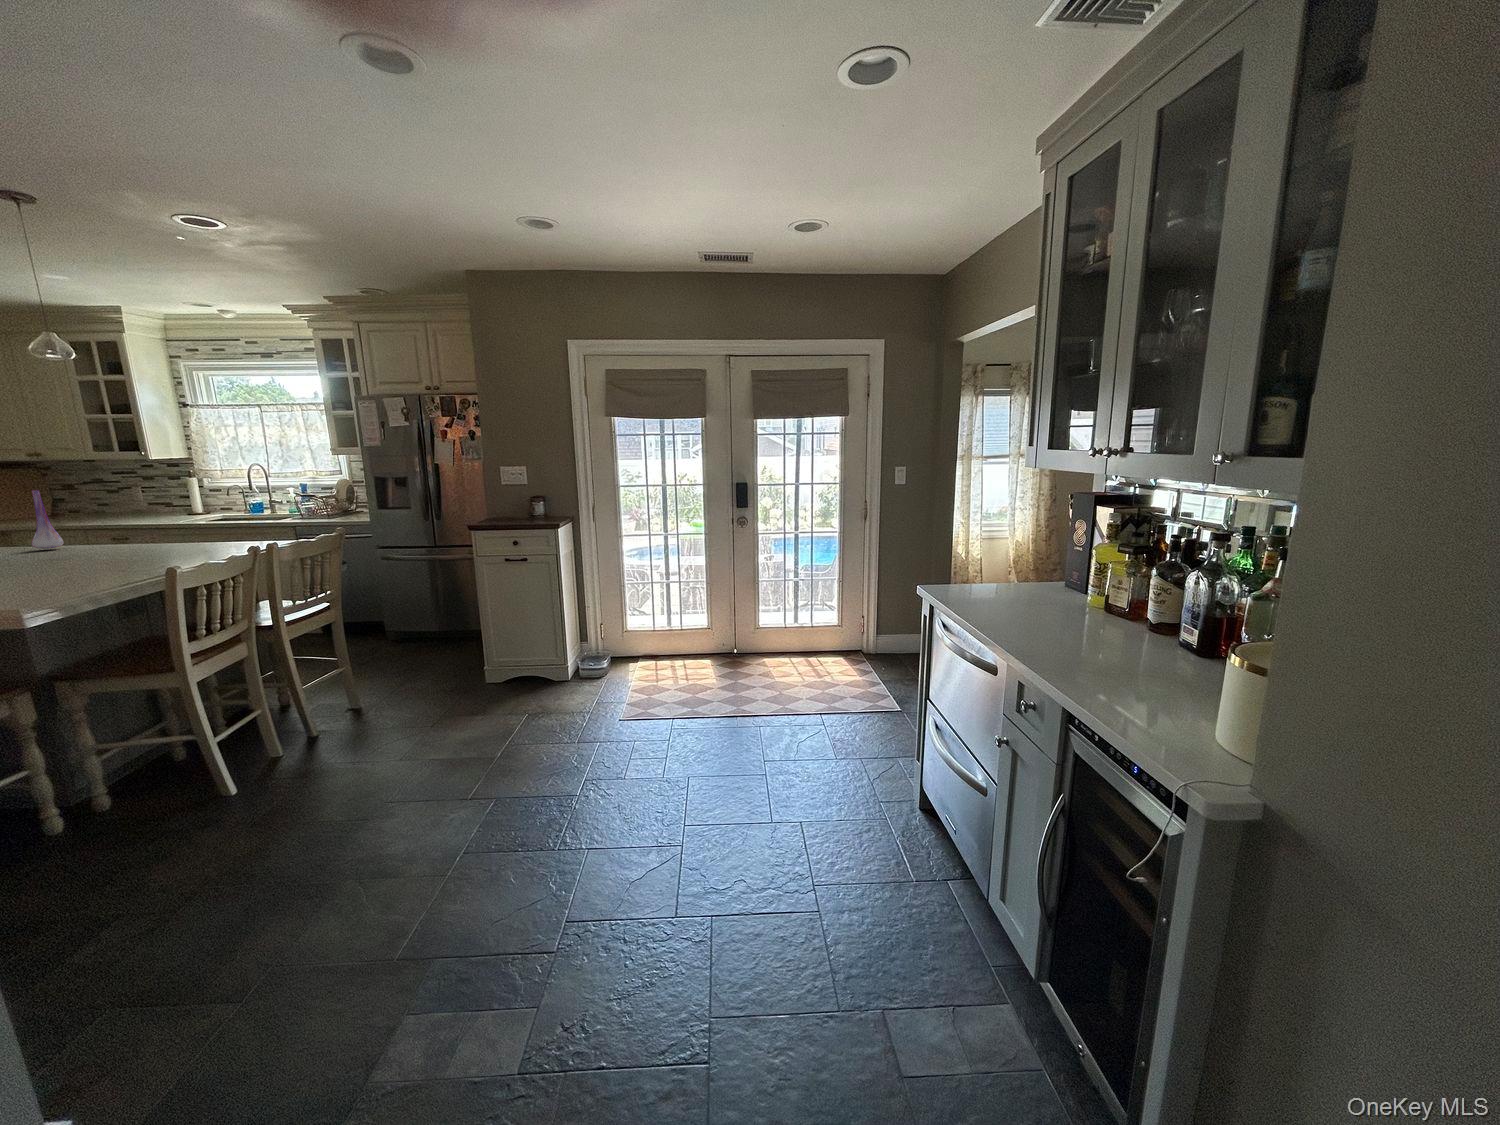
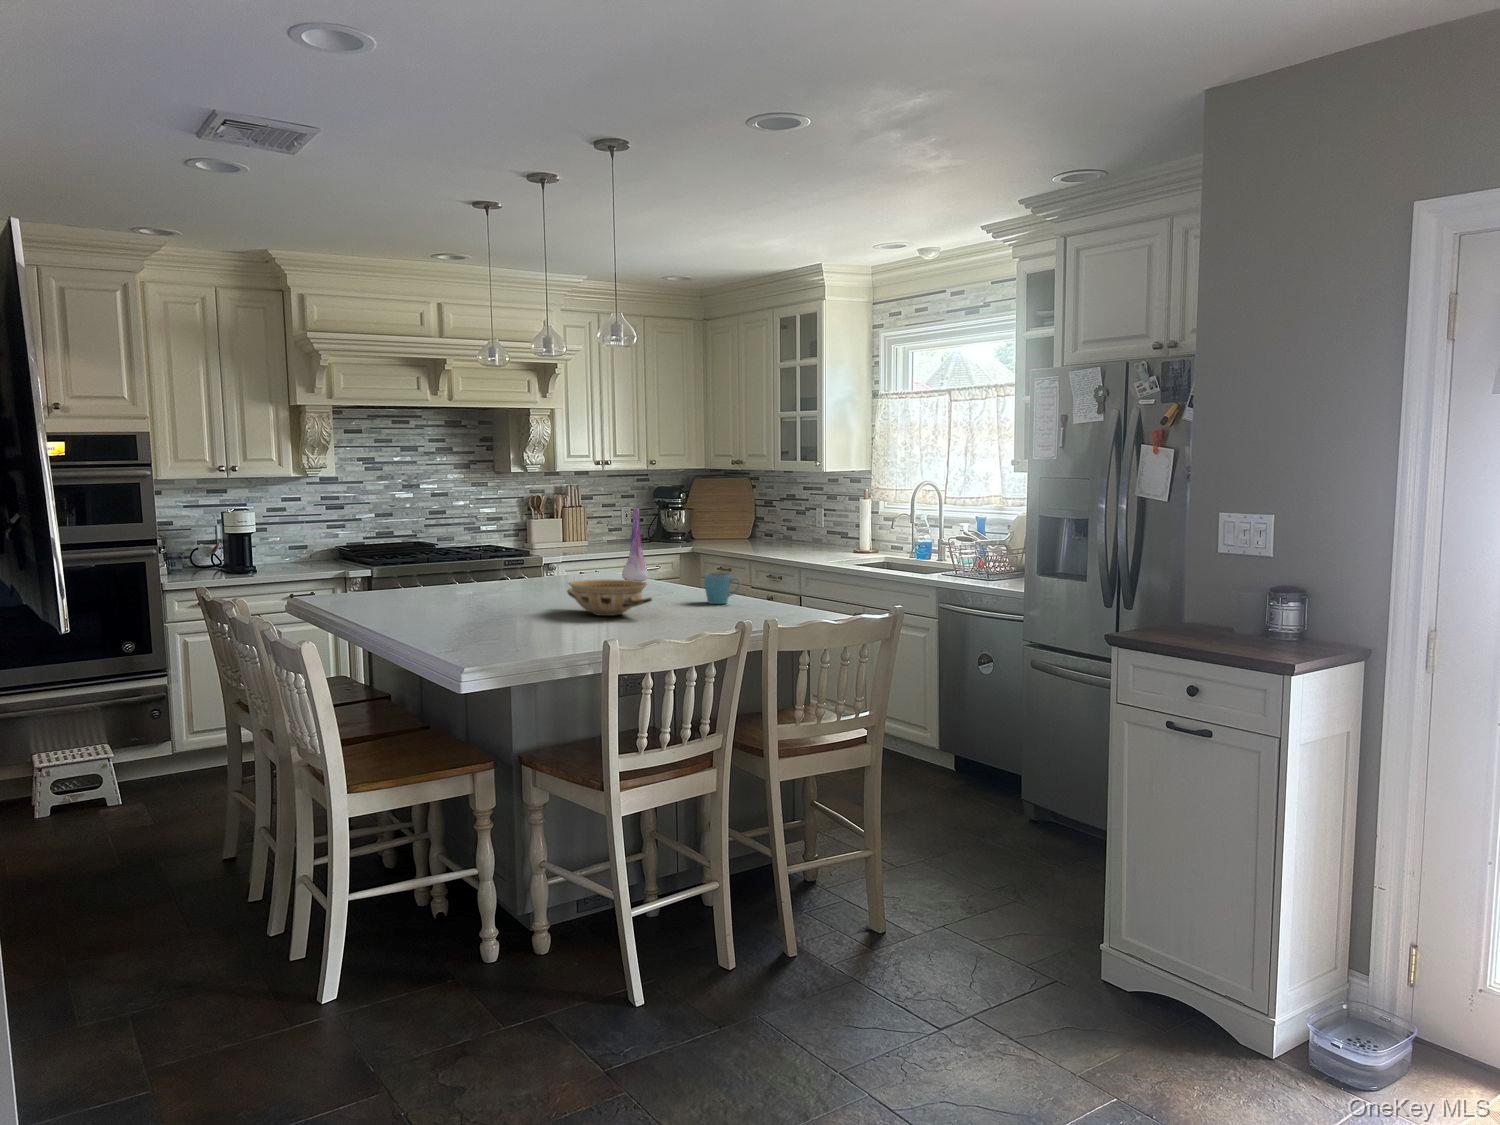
mug: none [151,529,188,551] -> present [704,573,741,604]
ceramic bowl: none [29,539,137,568] -> present [567,580,652,616]

